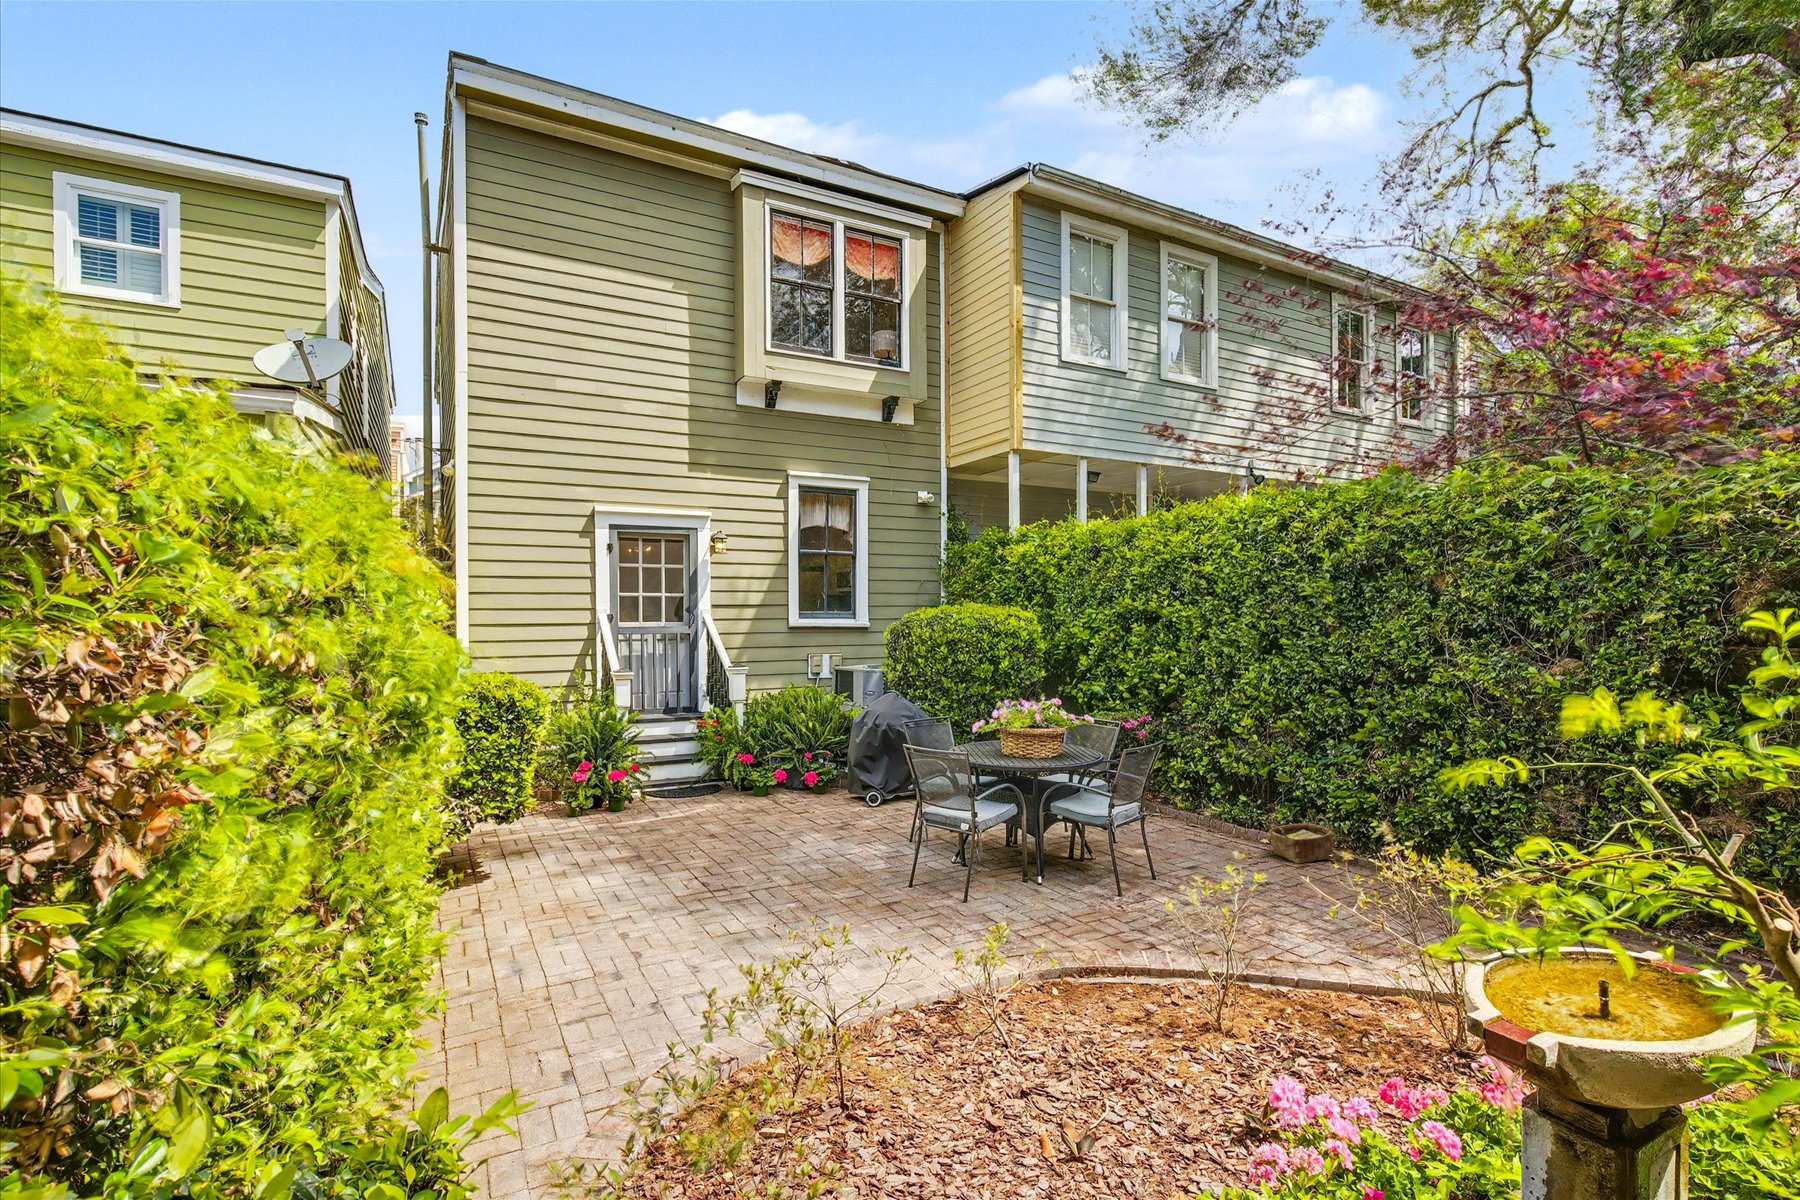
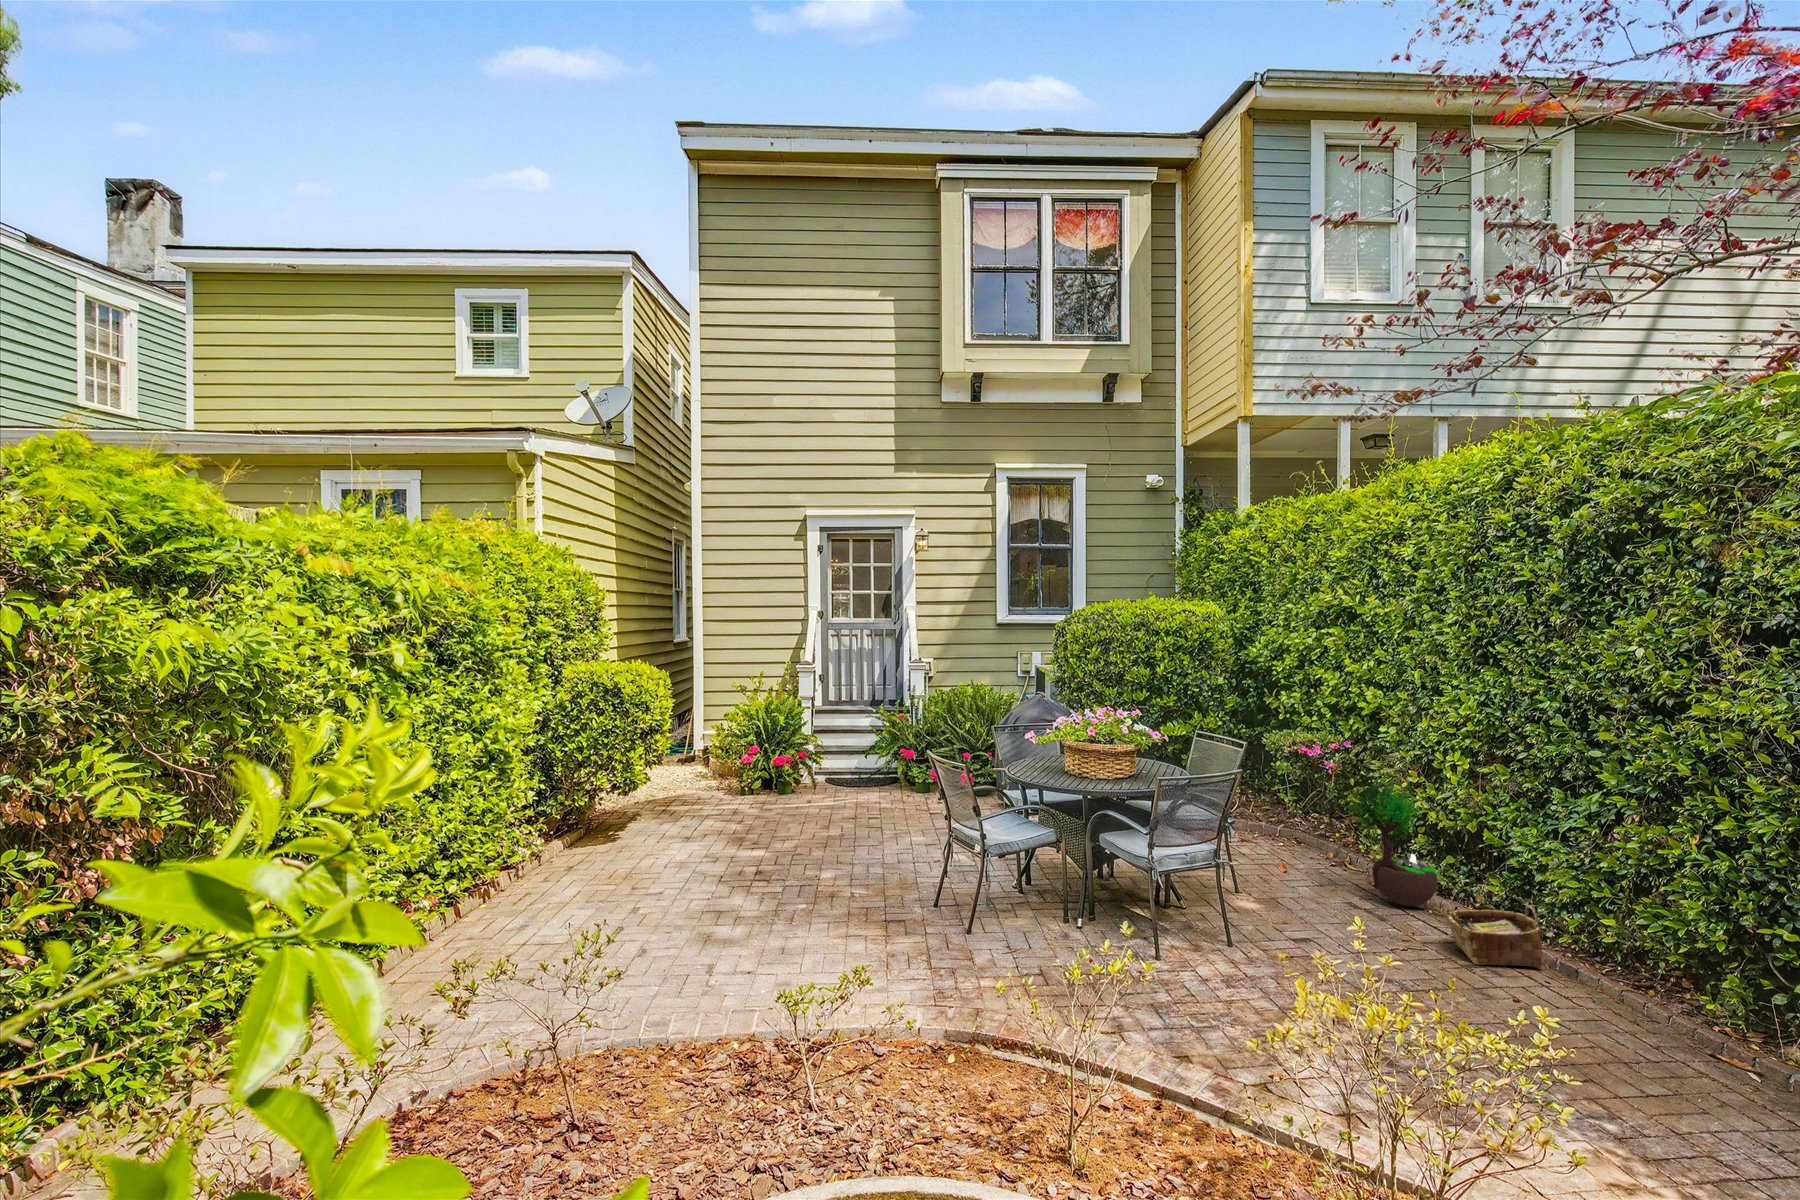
potted tree: none [1171,732,1239,834] -> present [1341,773,1438,906]

